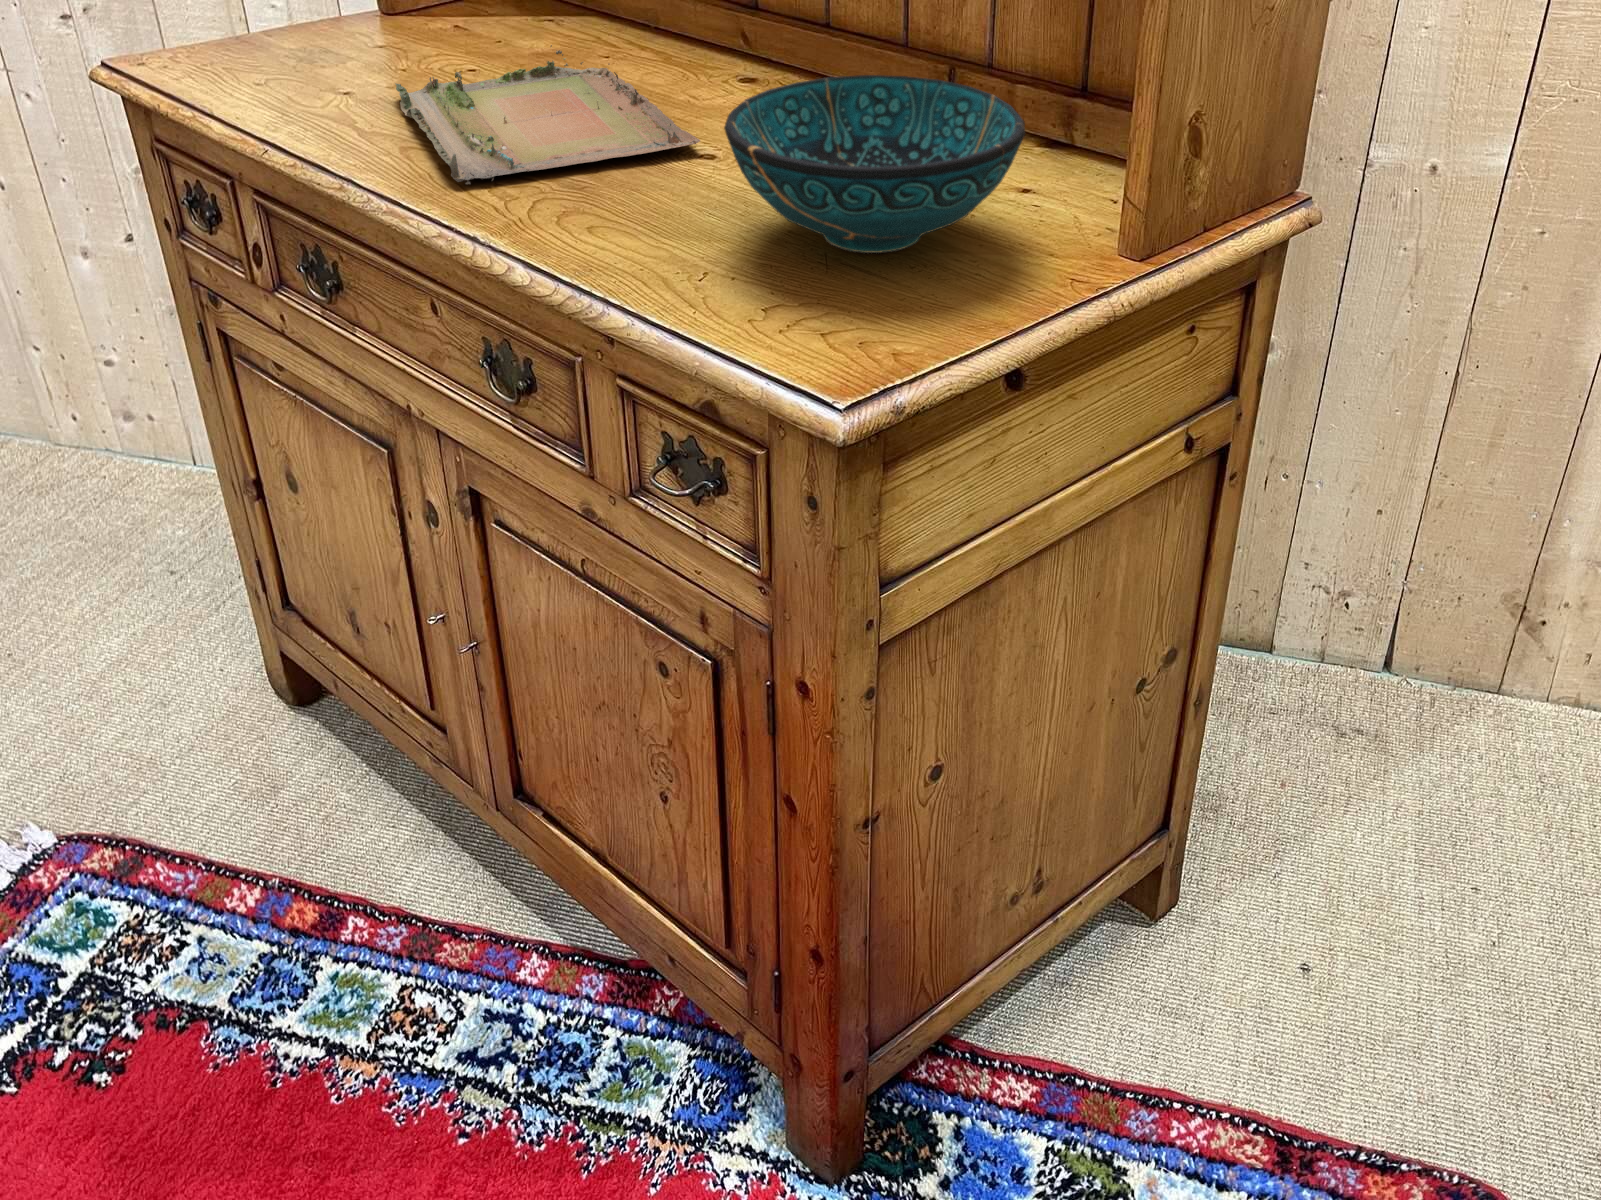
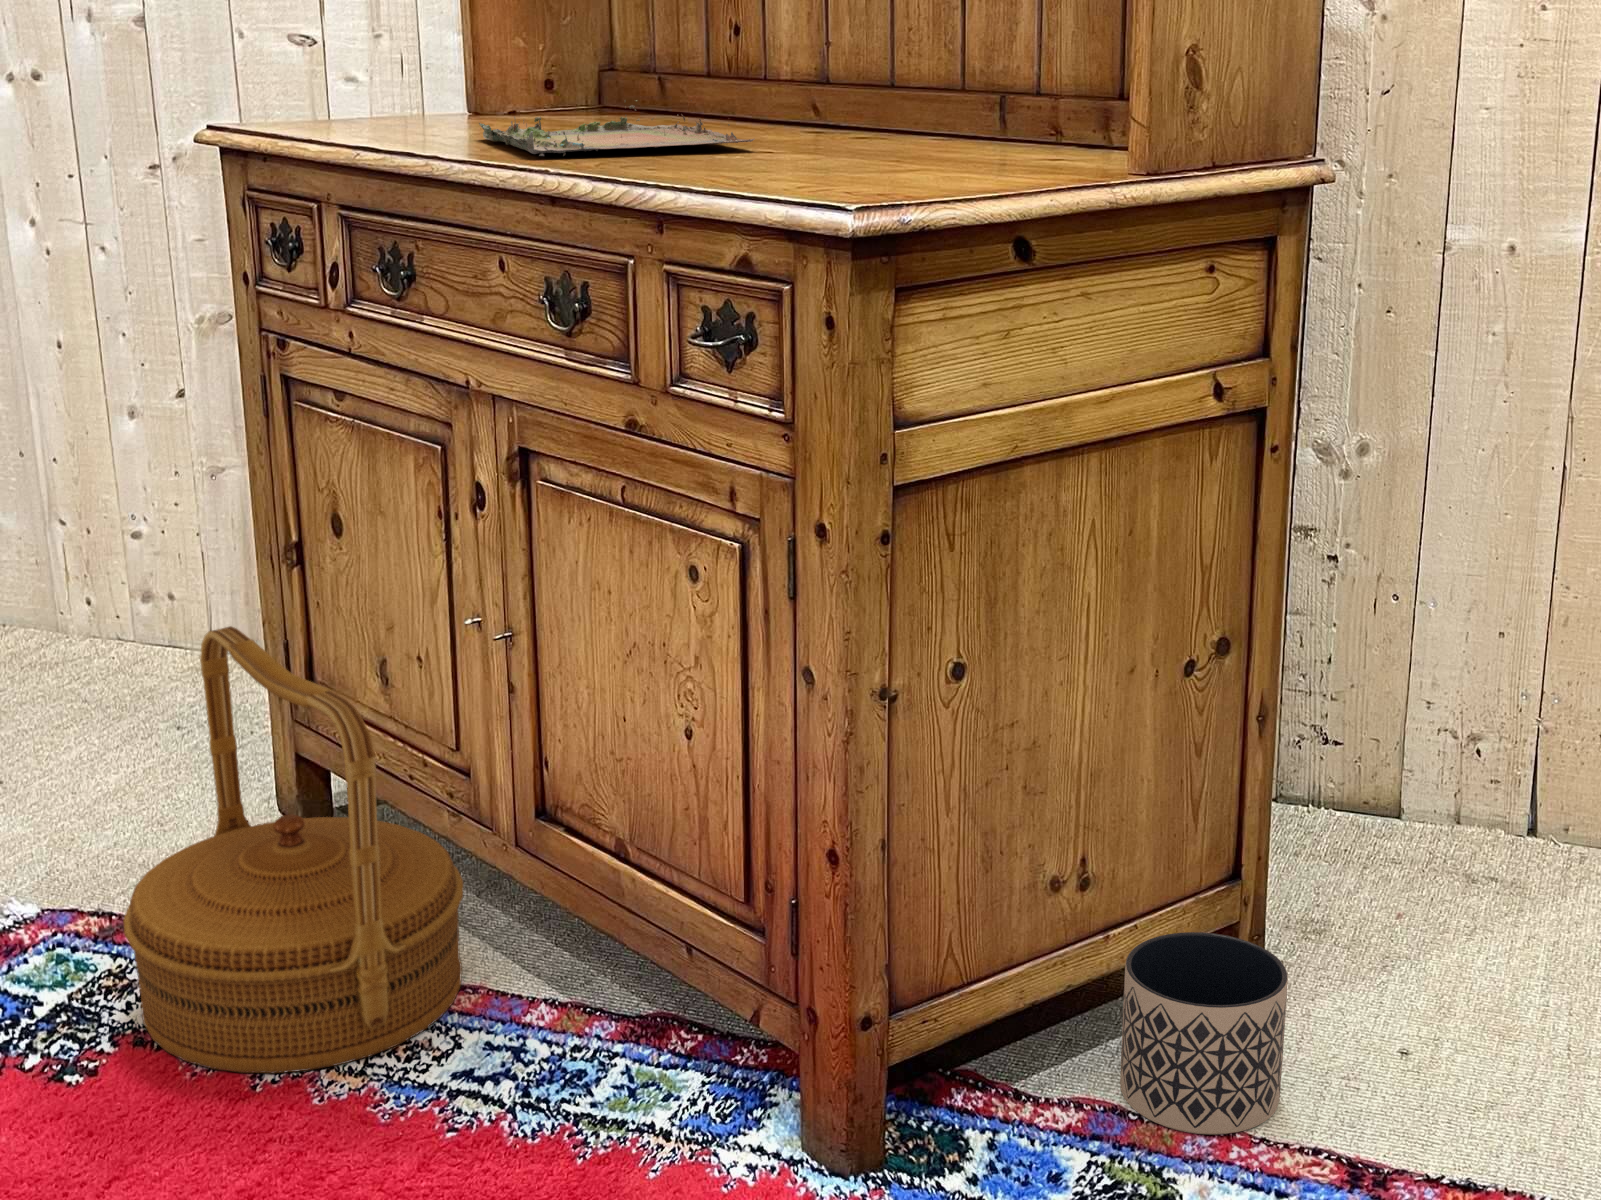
decorative bowl: present [724,75,1025,253] -> none [770,53,1036,172]
woven basket: none [130,625,458,1064] -> present [123,626,463,1073]
planter: none [1066,912,1227,1107] -> present [1120,932,1288,1135]

